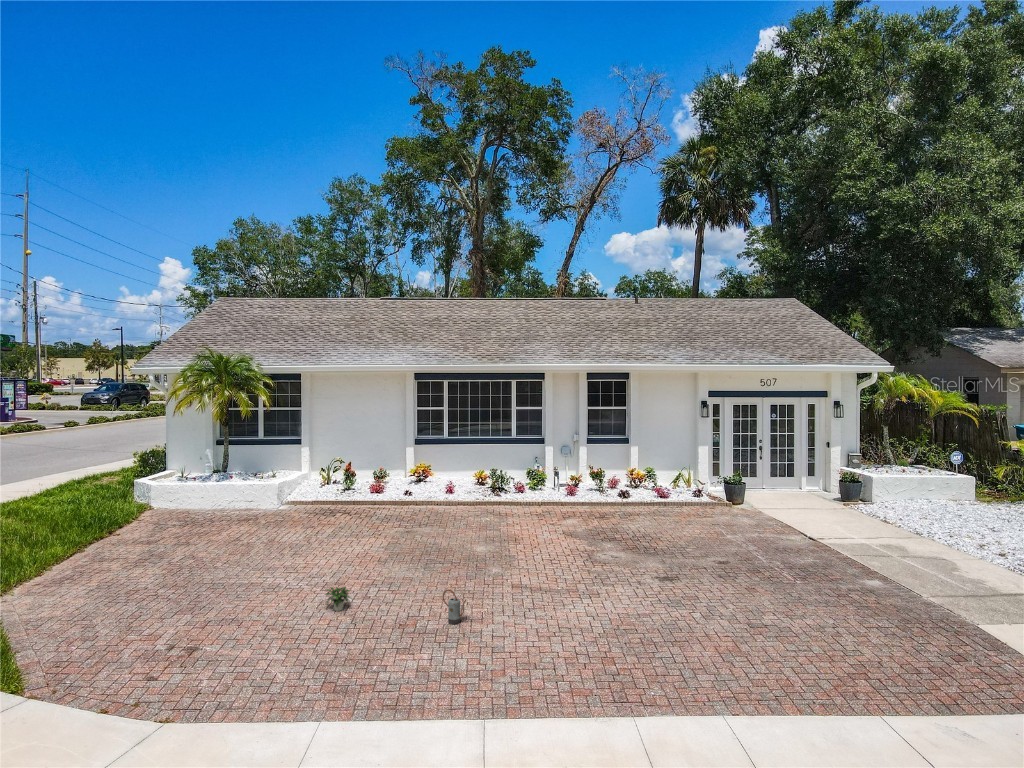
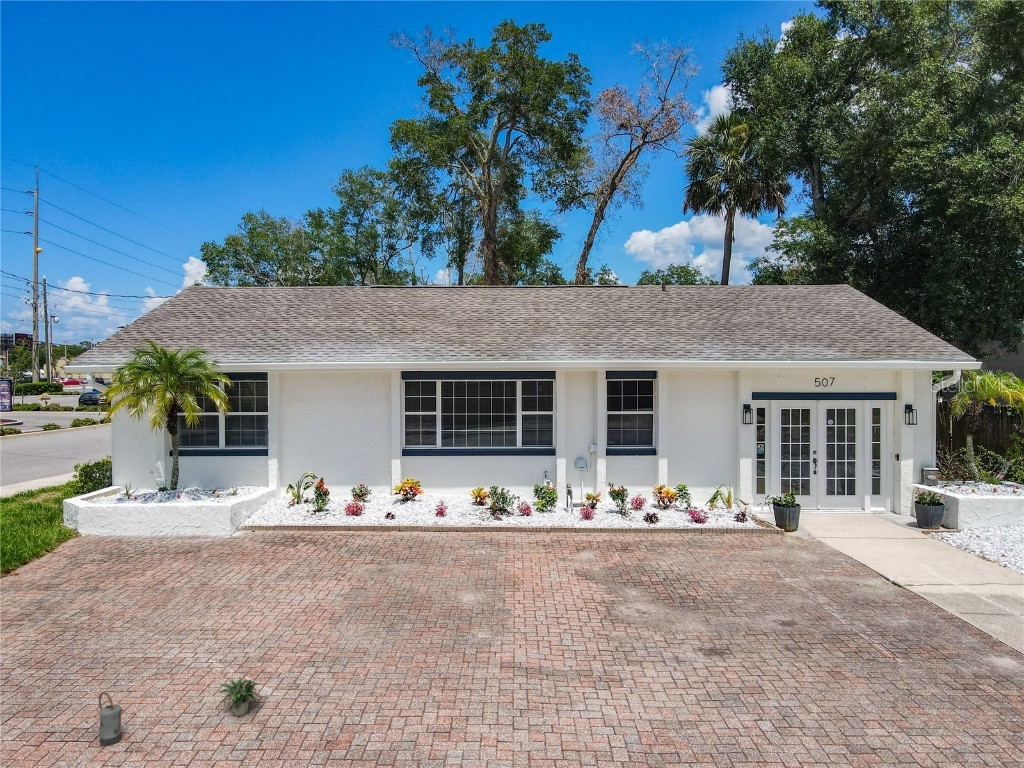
watering can: present [443,590,466,624] -> present [99,692,122,746]

